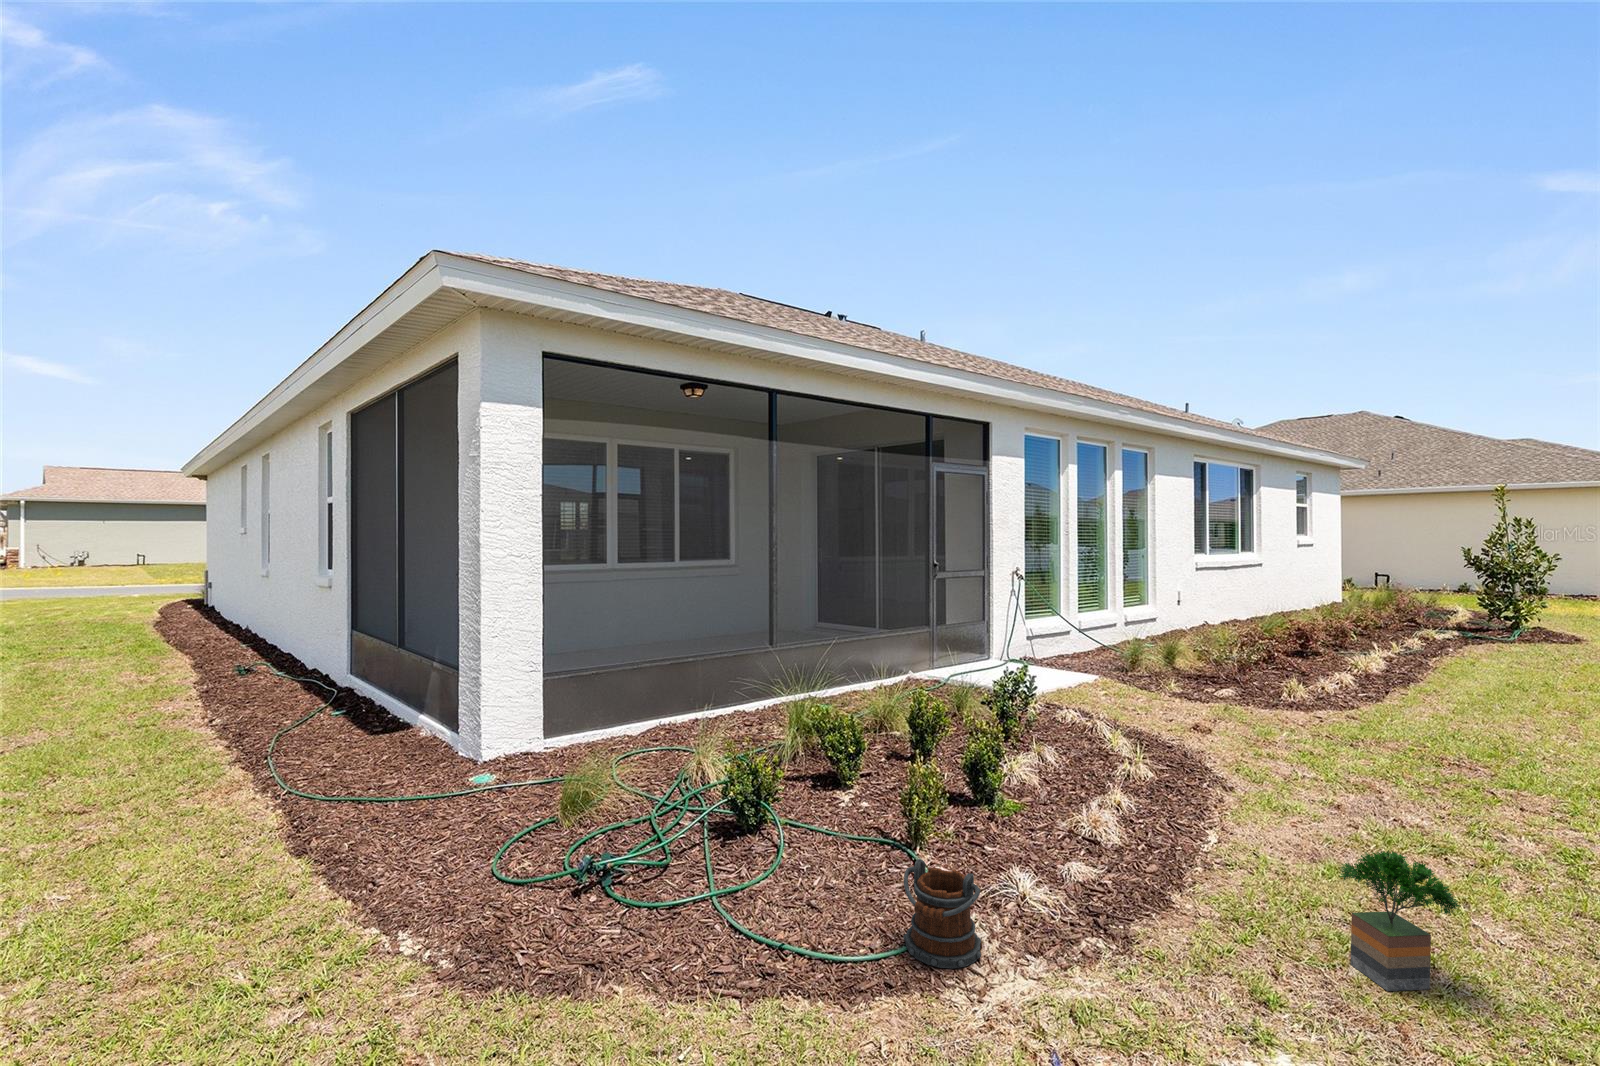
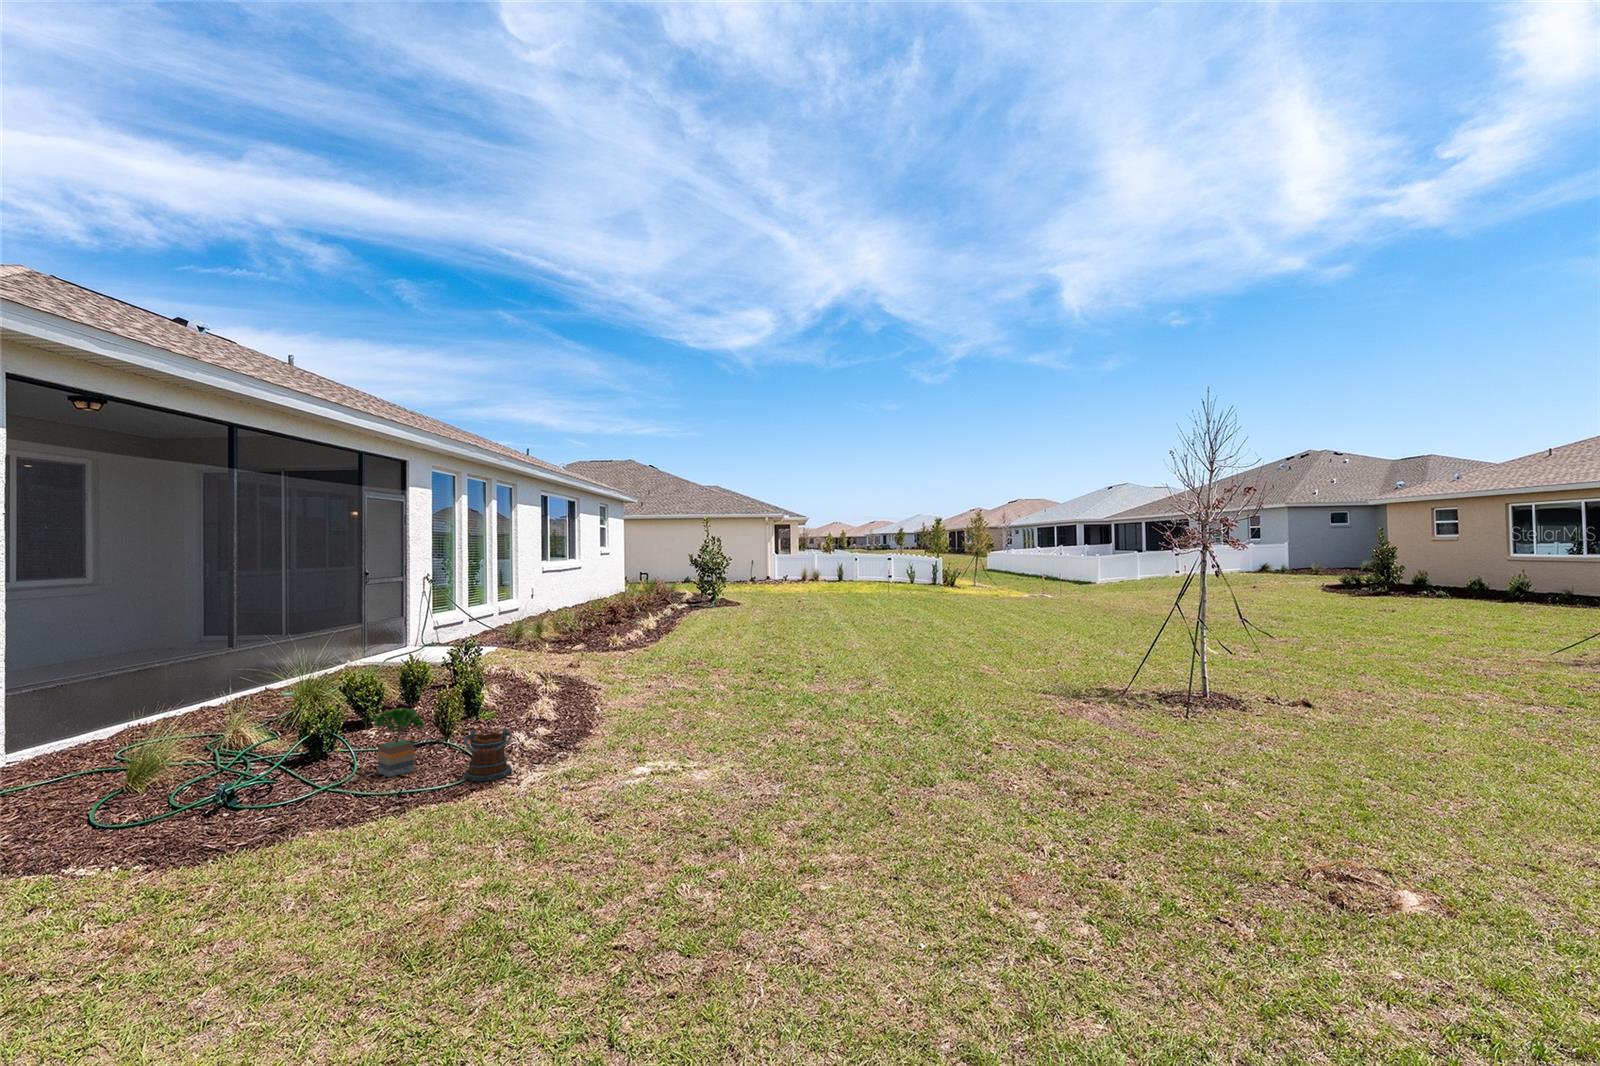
potted tree: present [1340,850,1459,991] -> present [374,708,425,777]

